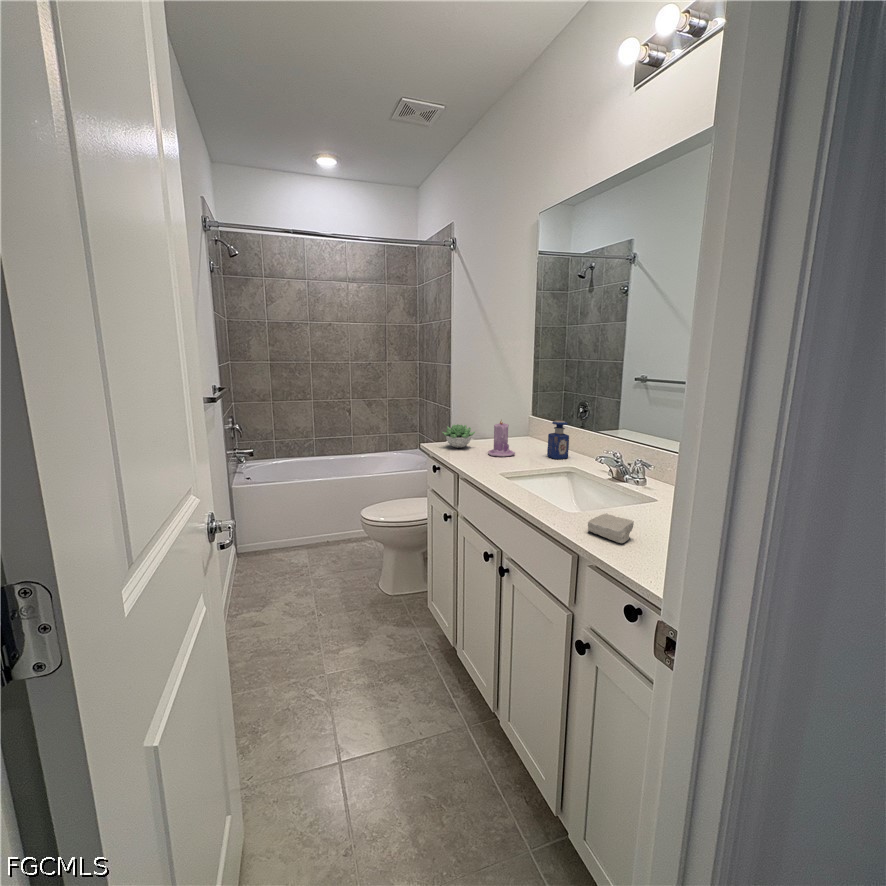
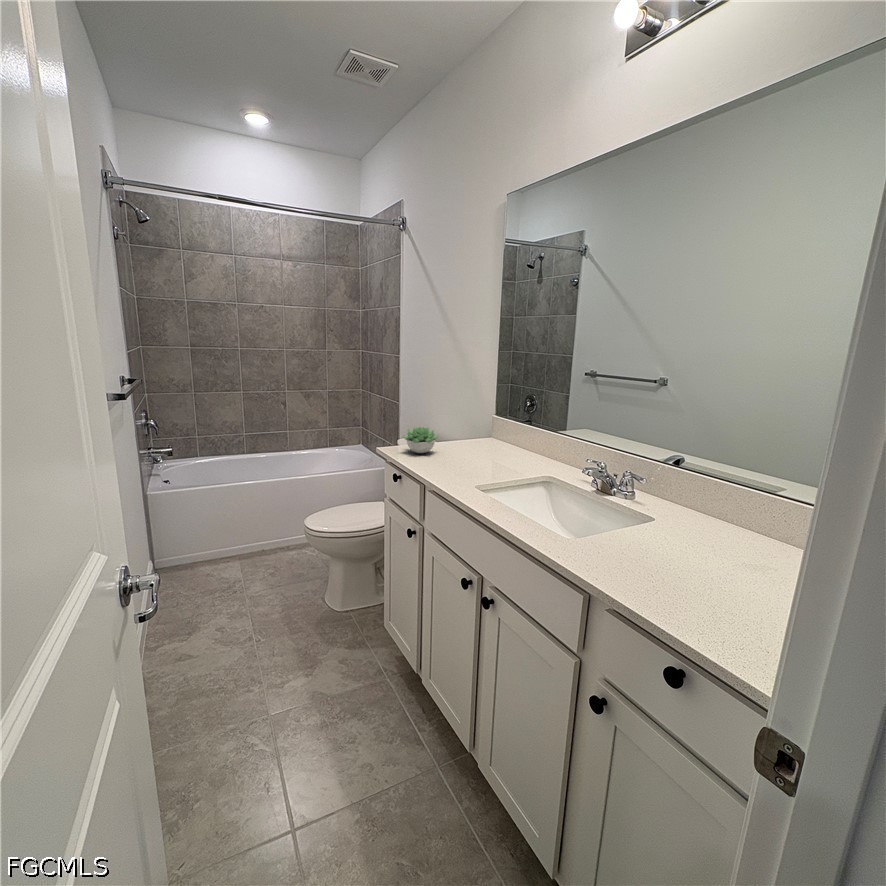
candle: present [488,420,515,457] -> none [455,422,485,464]
perfume bottle: present [547,420,569,459] -> none [520,424,544,466]
soap bar: present [588,513,634,543] -> none [597,544,651,582]

